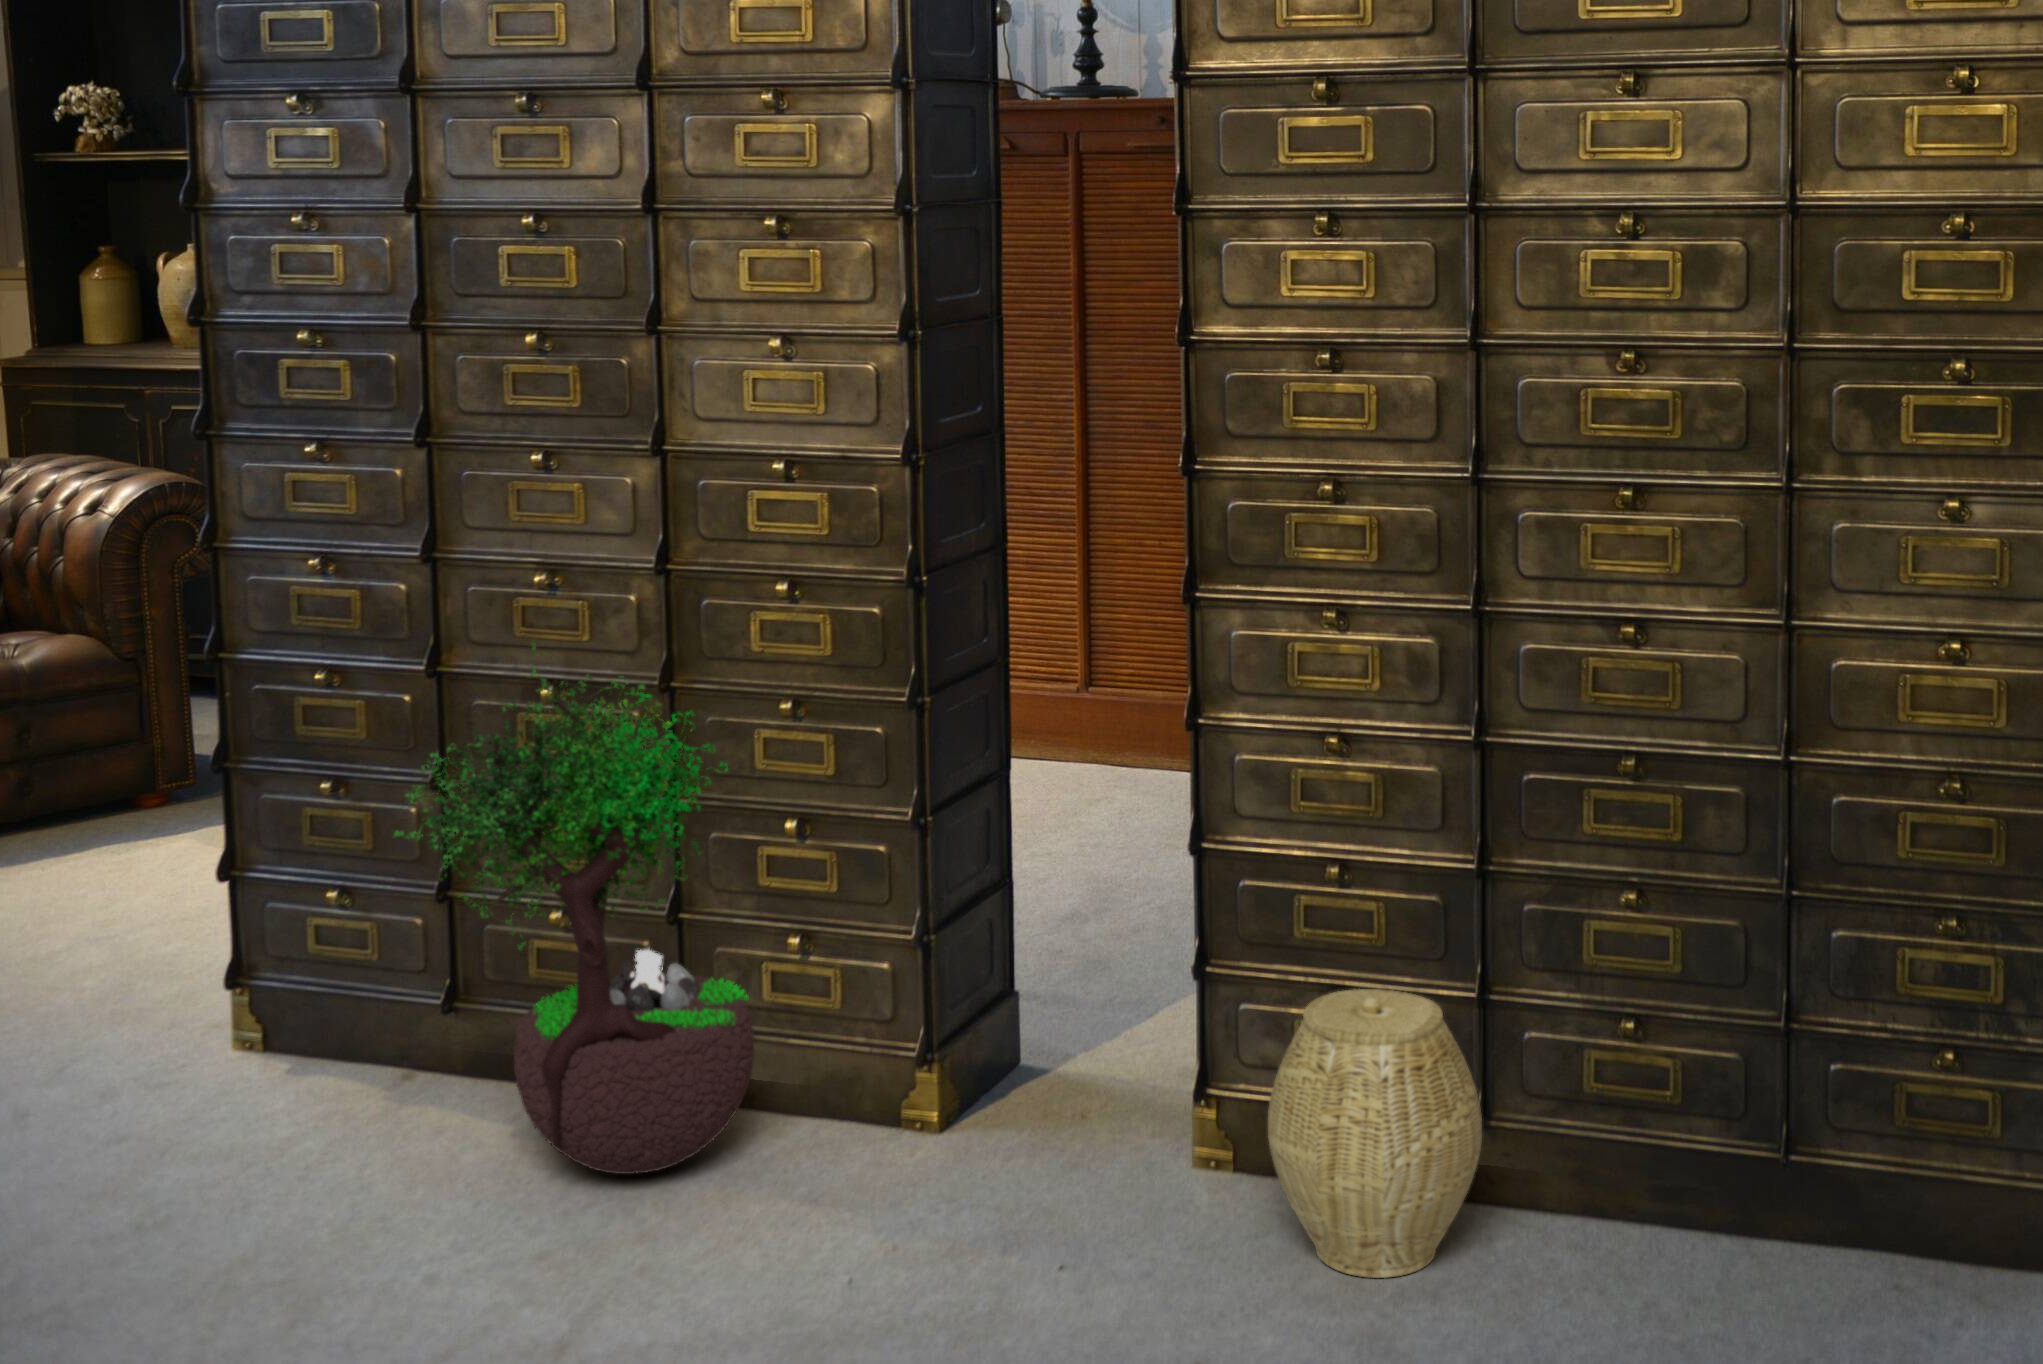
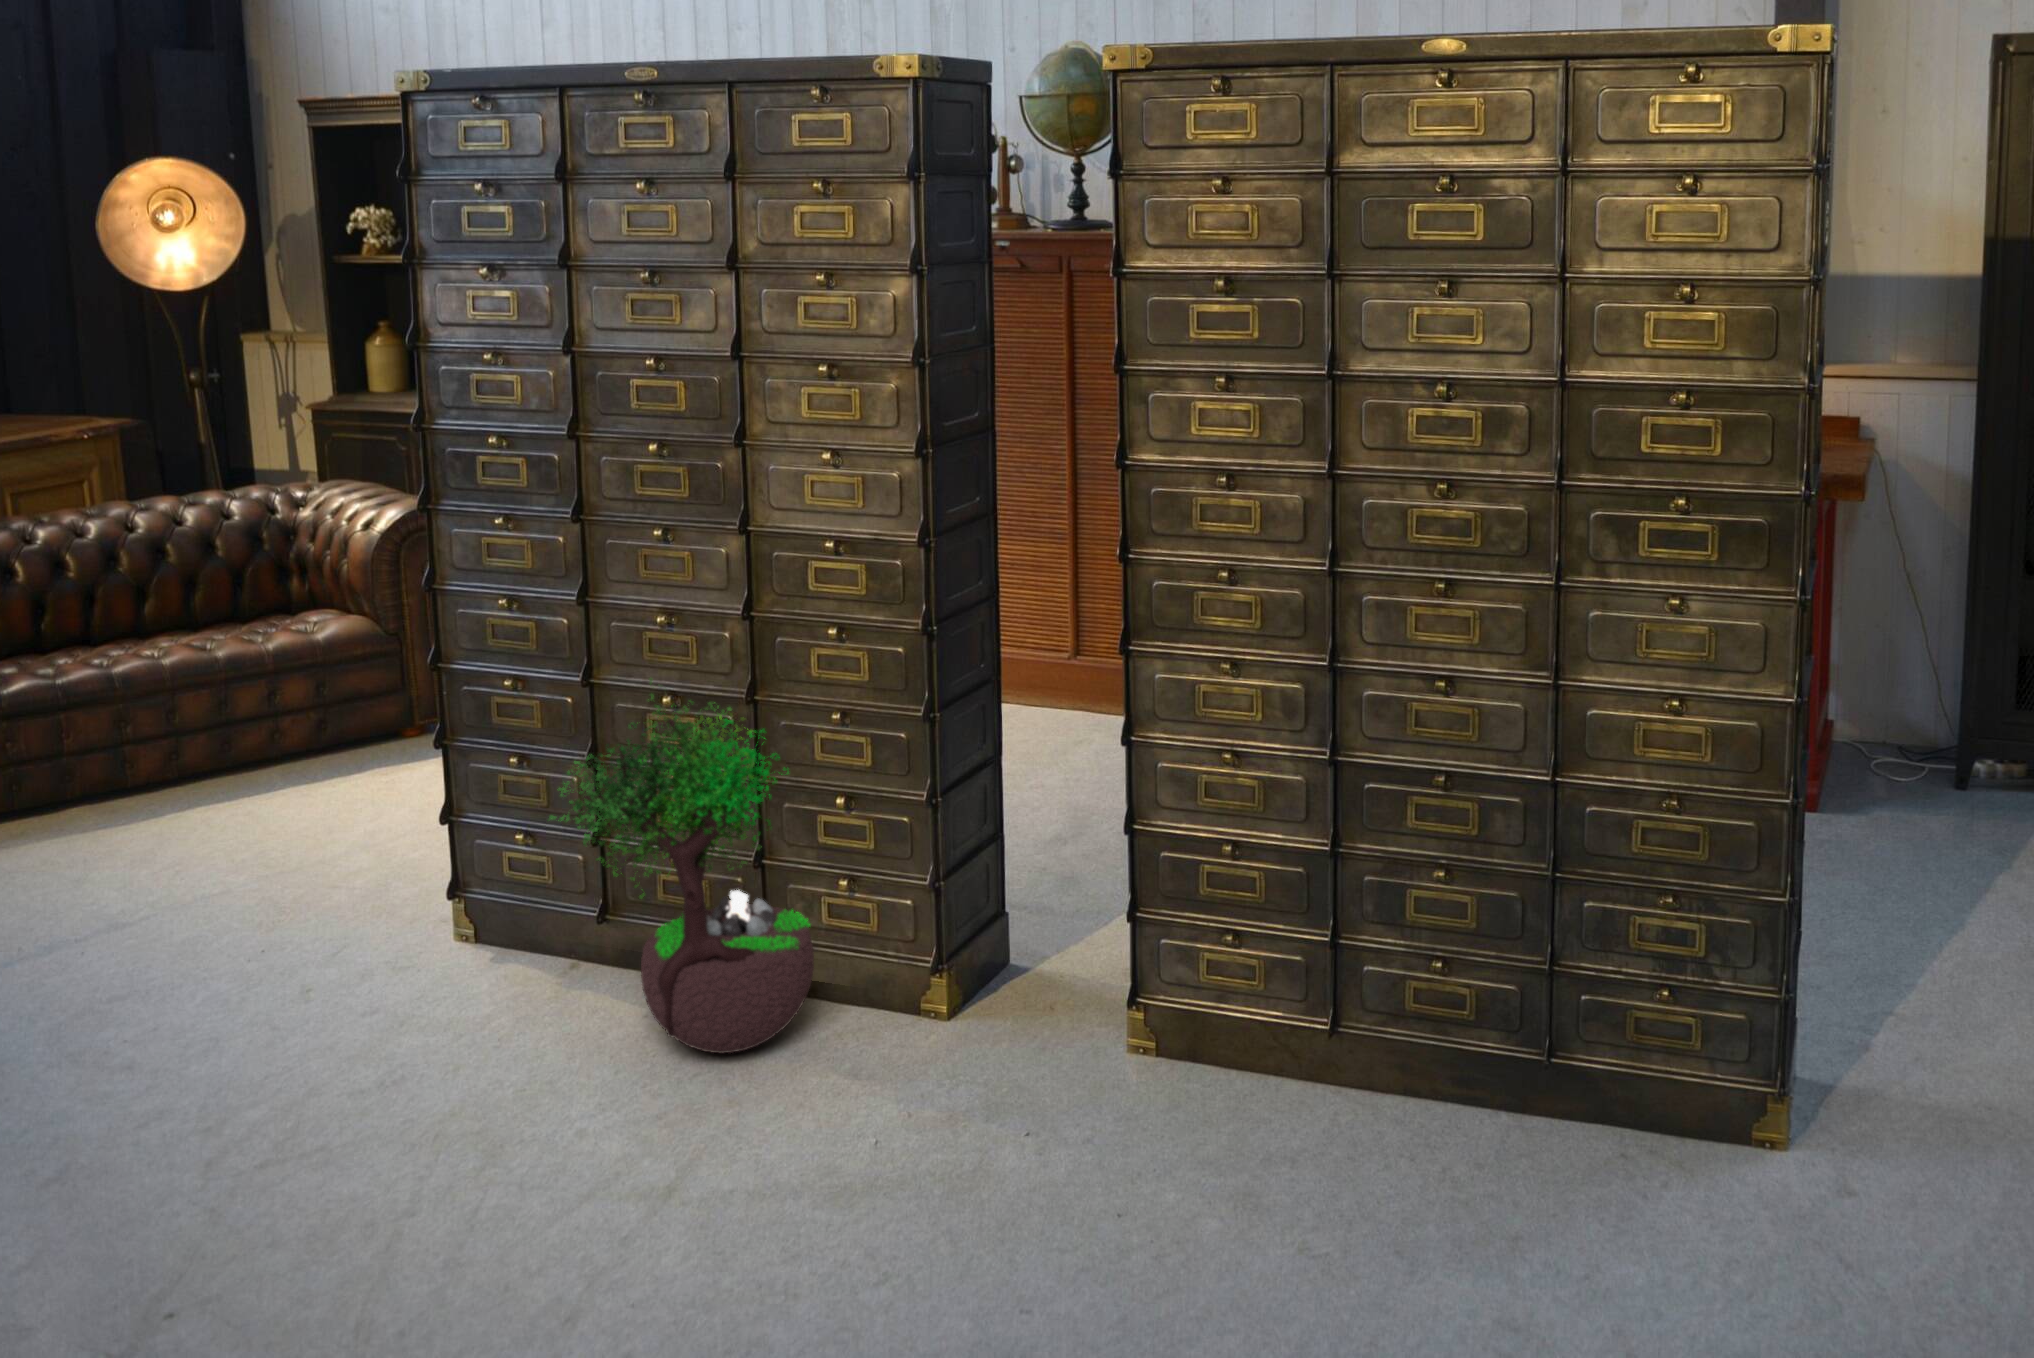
woven basket: present [1268,989,1482,1278] -> none [1174,938,1328,1149]

